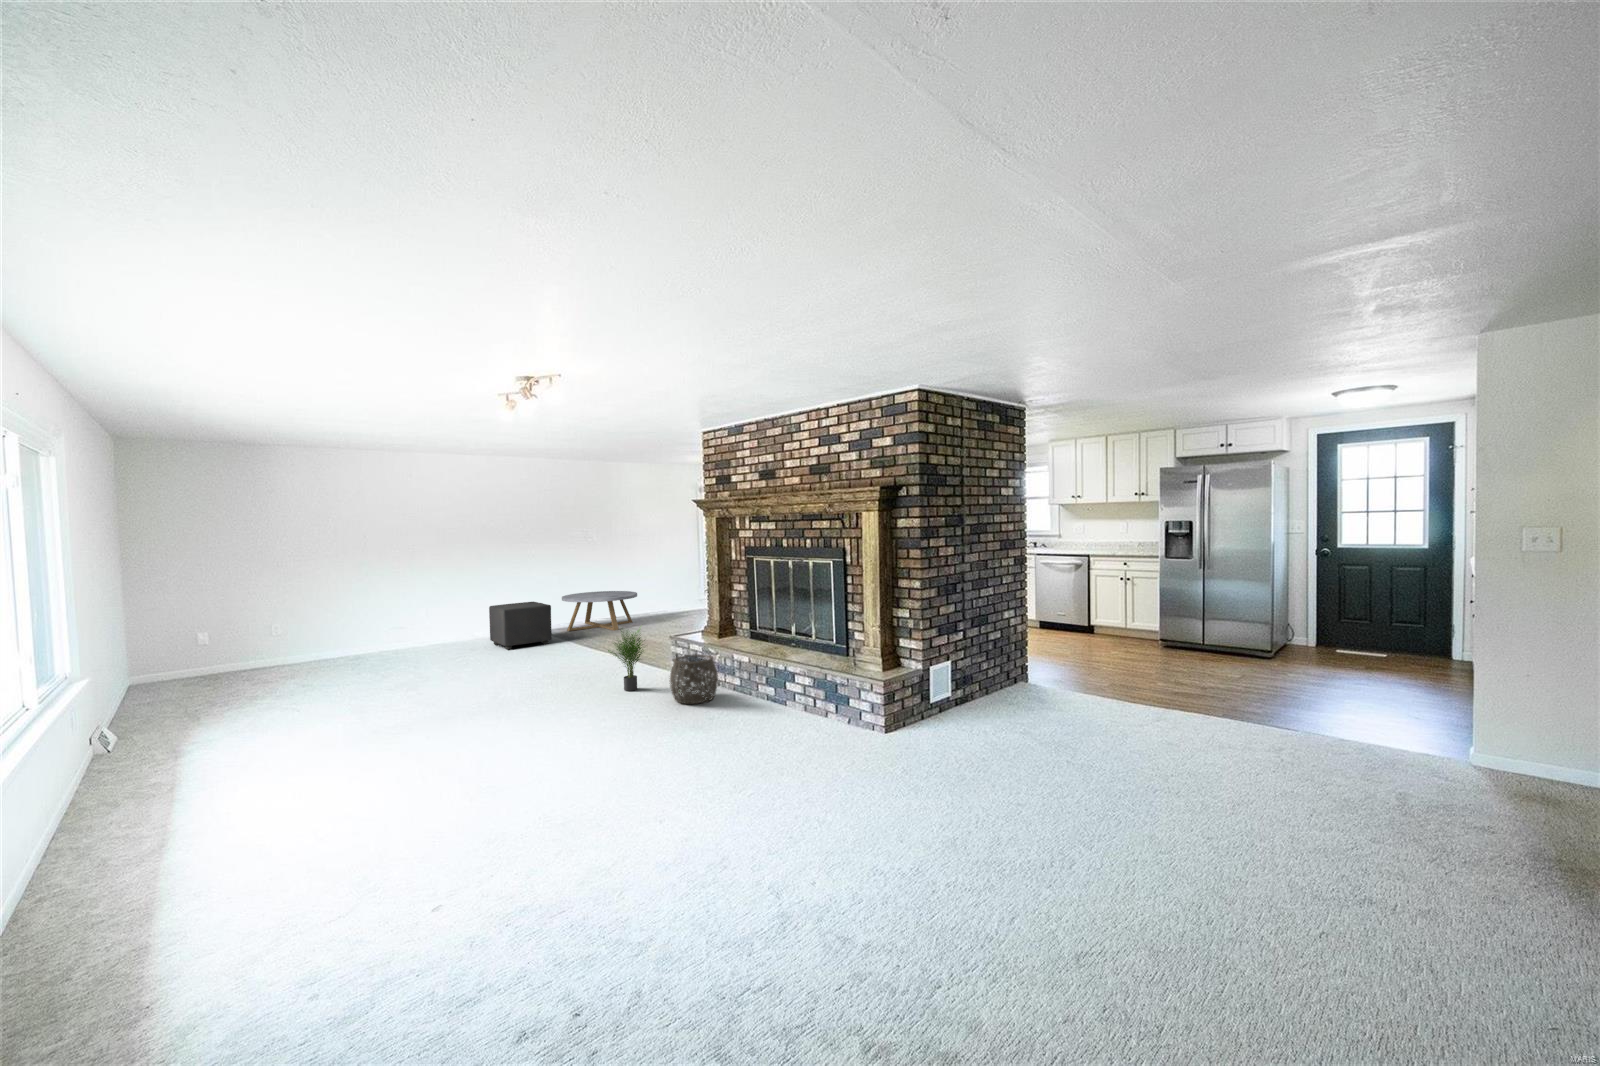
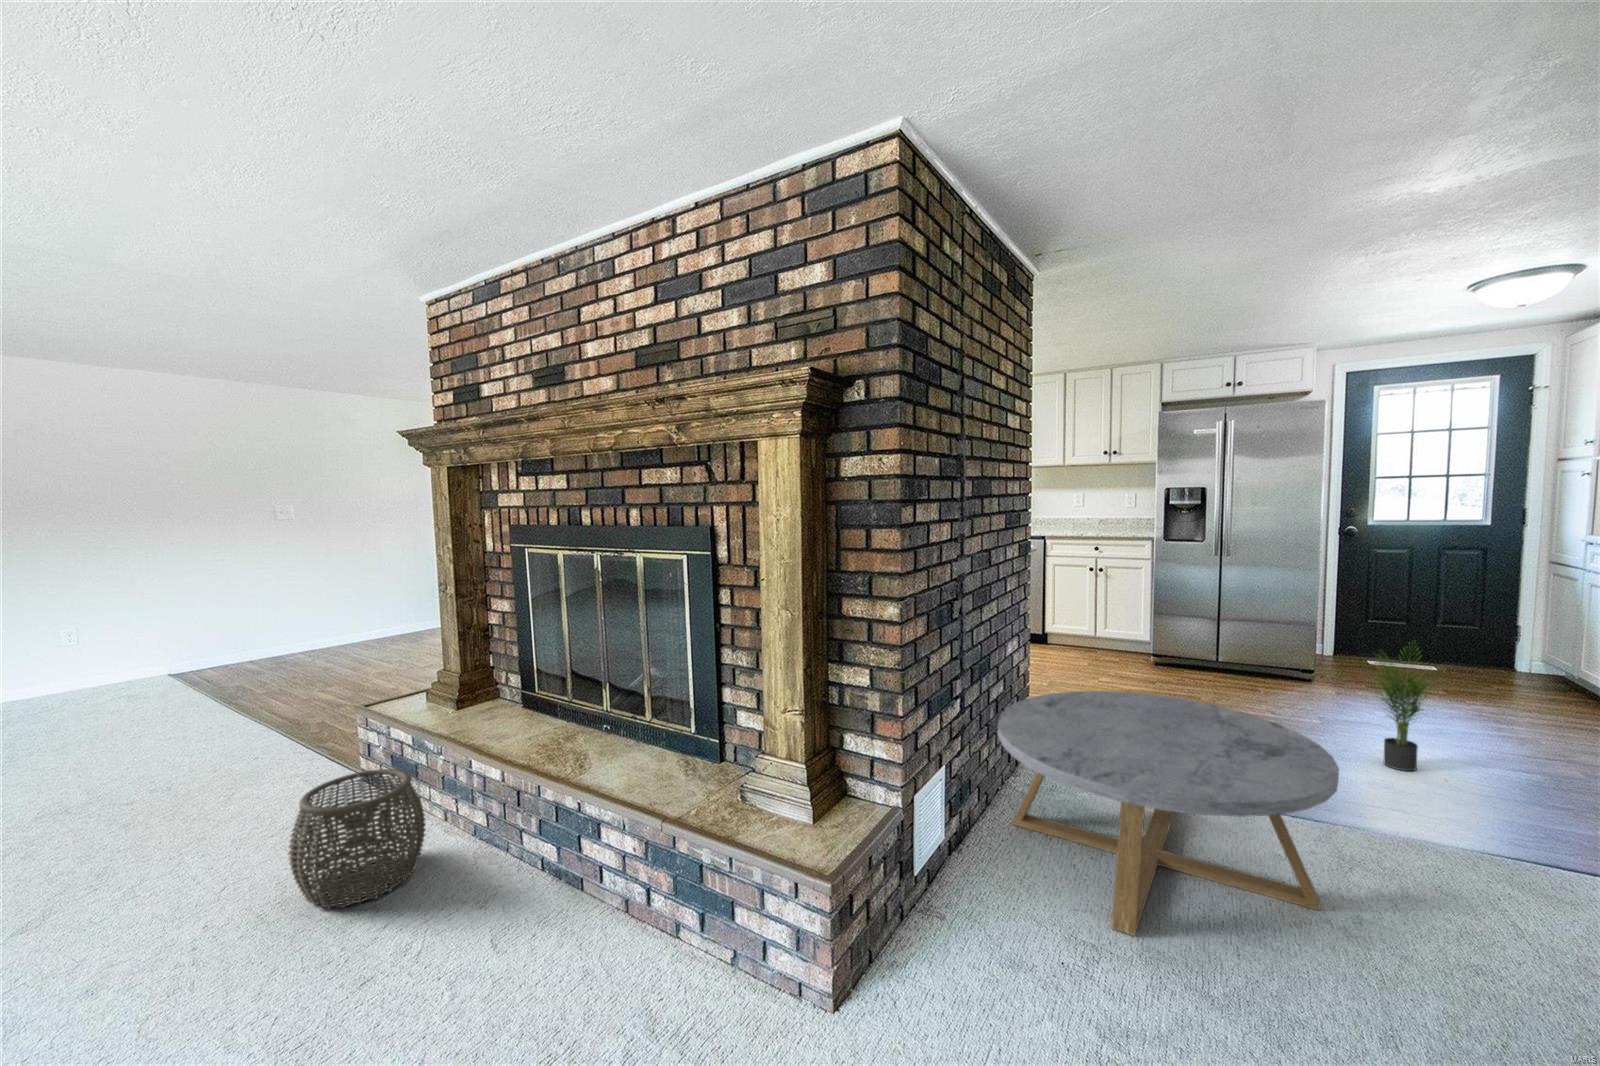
coffee table: present [562,591,637,631] -> present [998,691,1339,935]
ottoman: present [489,602,552,649] -> none [35,626,175,724]
potted plant: present [608,631,643,691] -> present [1366,648,1439,771]

